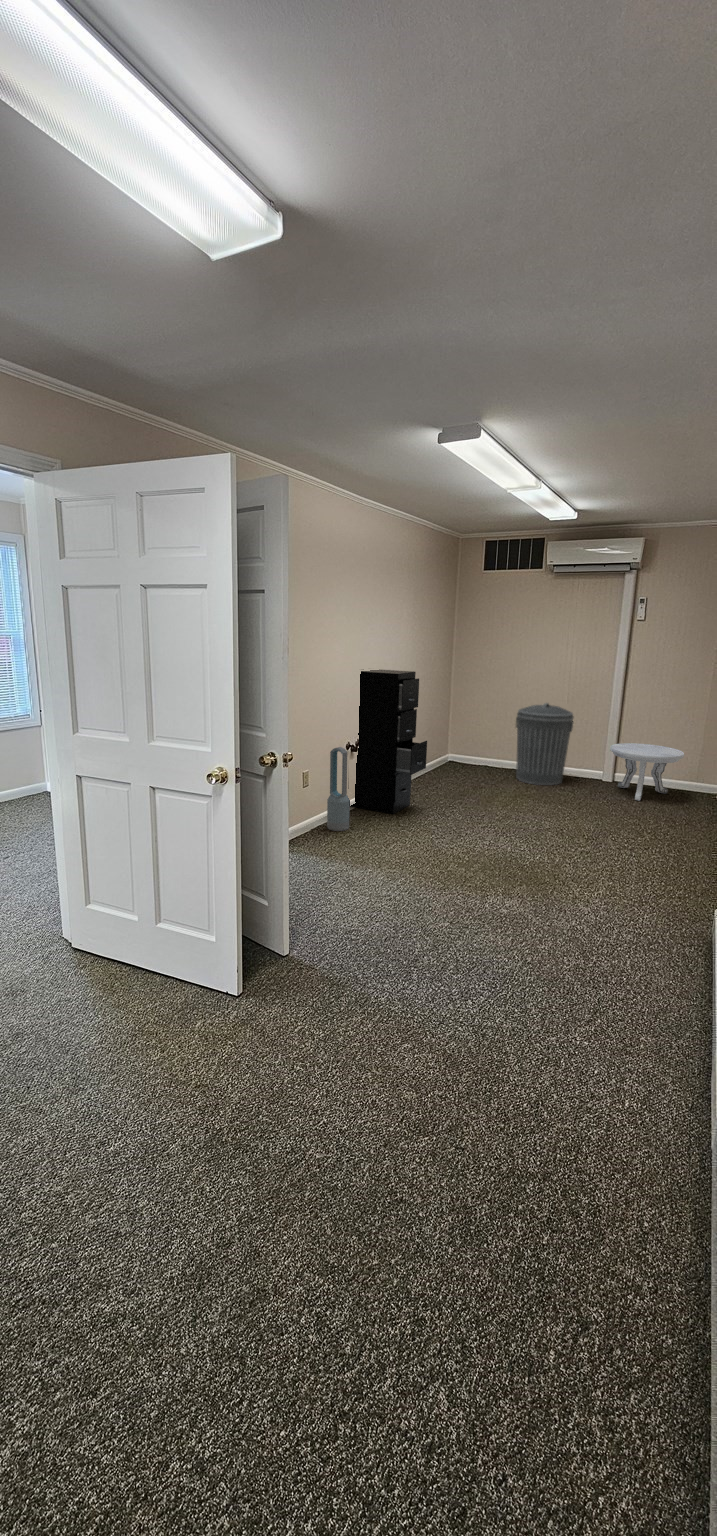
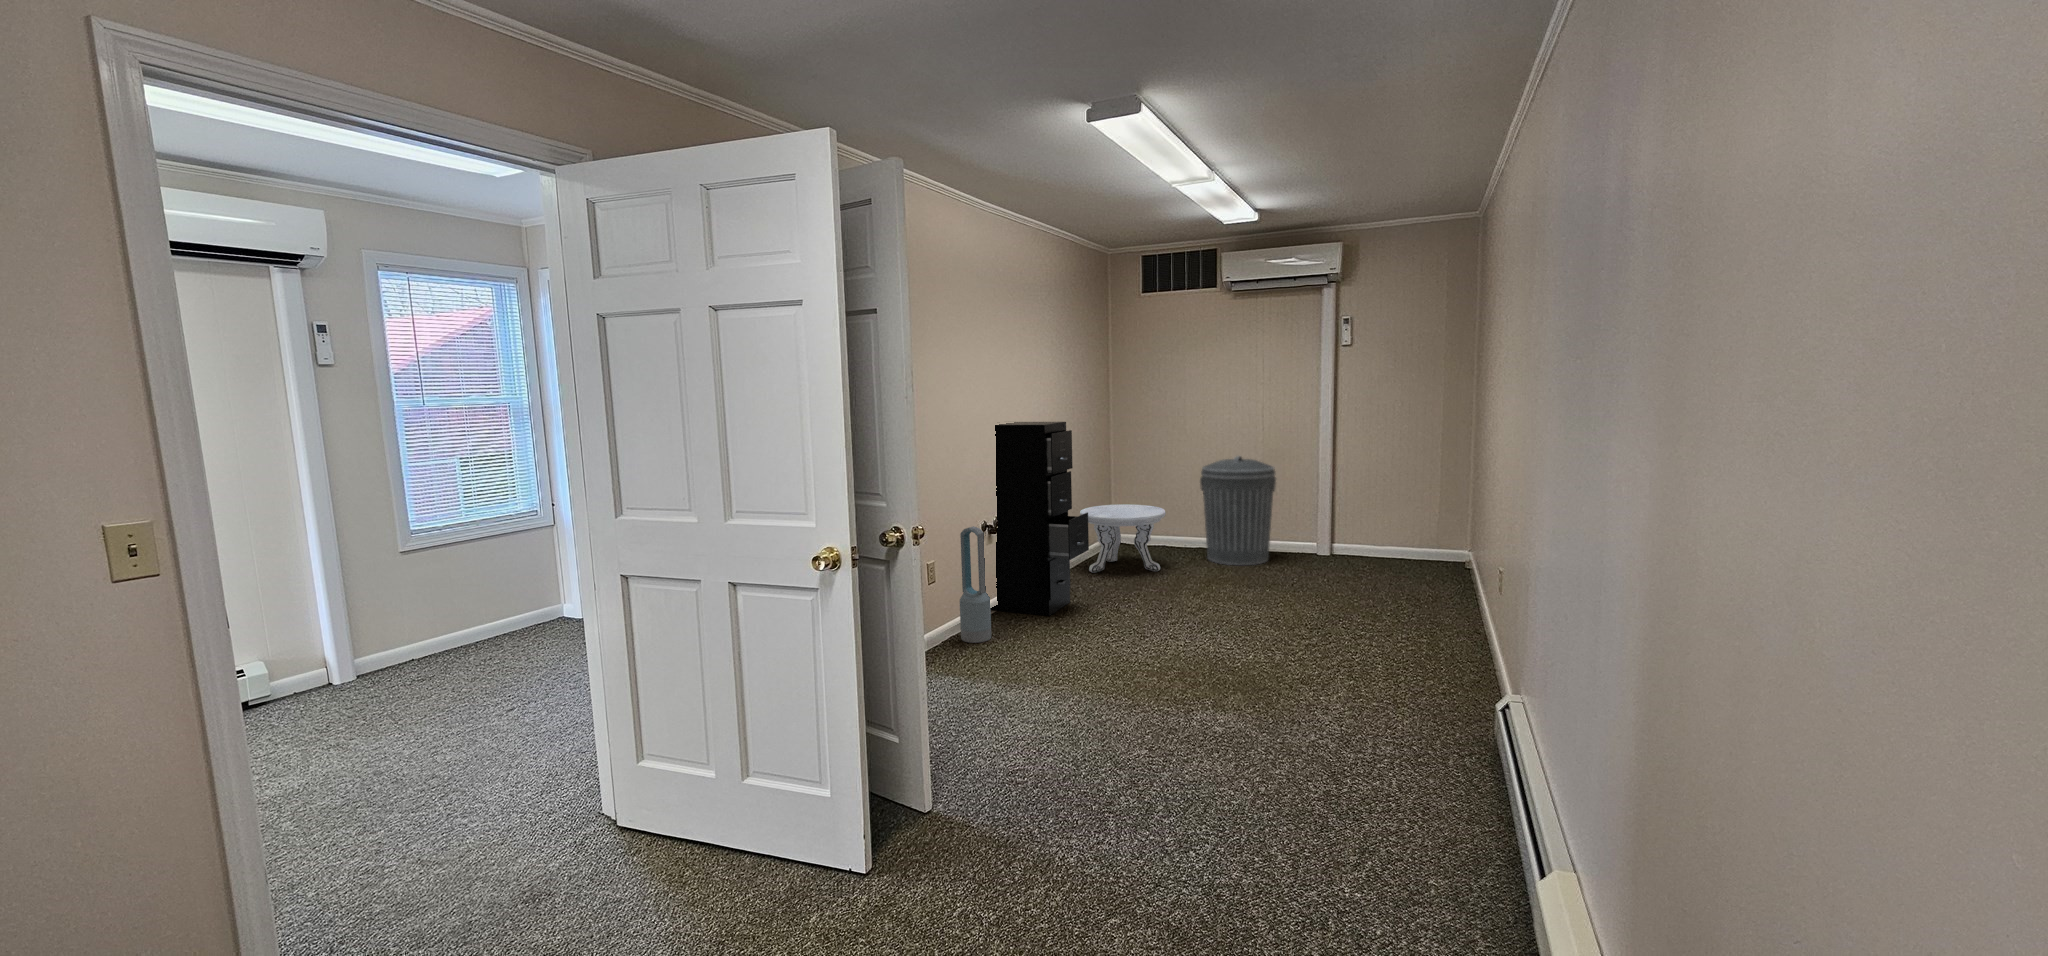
side table: present [610,743,684,801] -> present [1080,504,1166,573]

